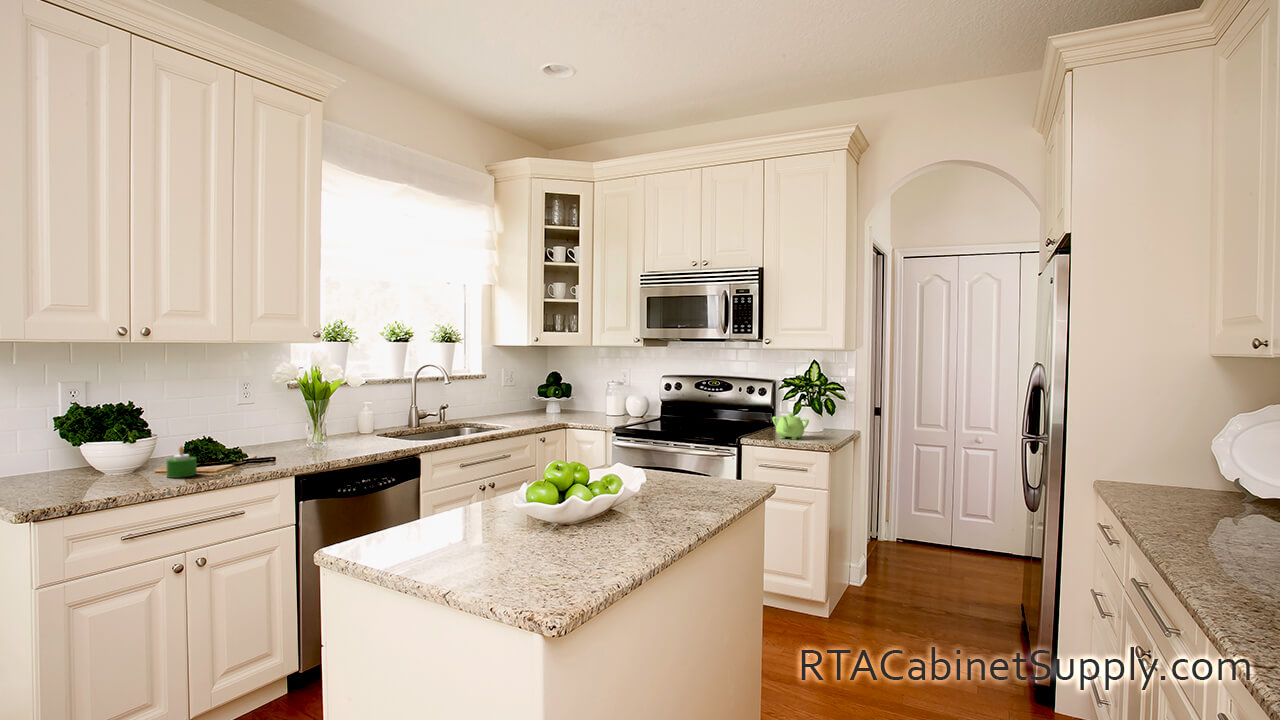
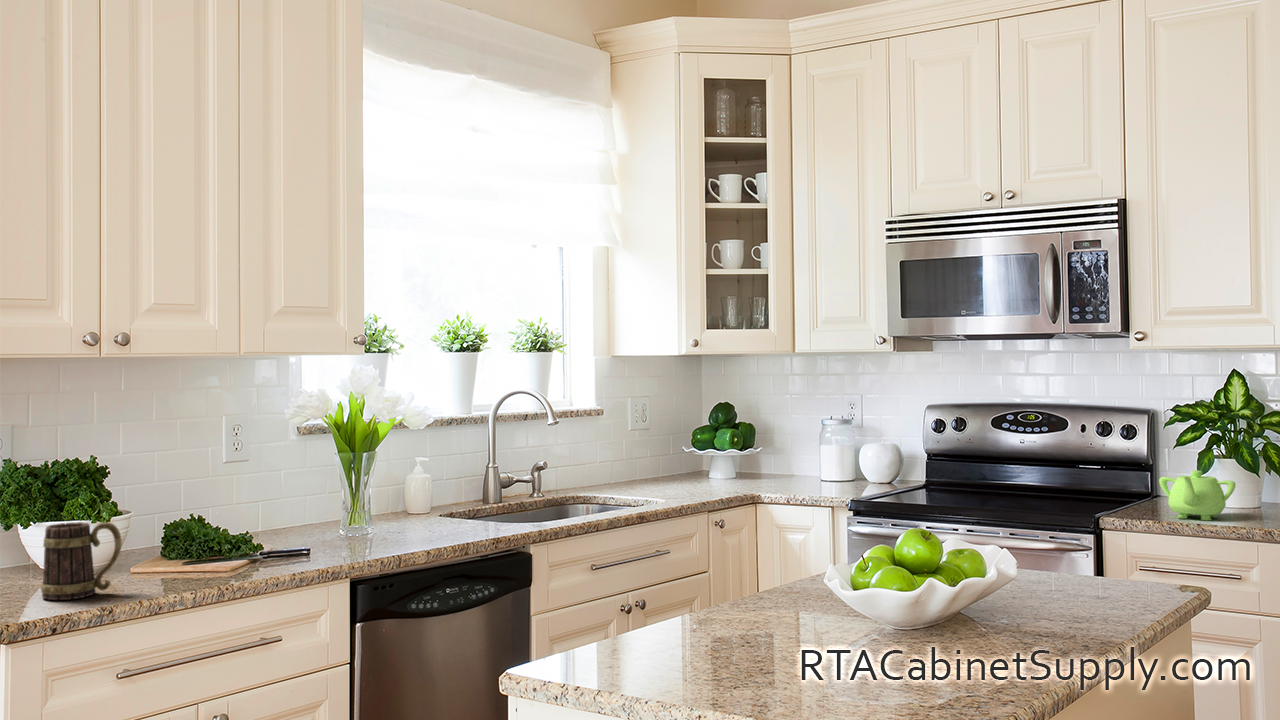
mug: none [86,443,143,491] -> present [41,522,122,600]
candle: present [167,446,197,478] -> none [148,528,192,581]

